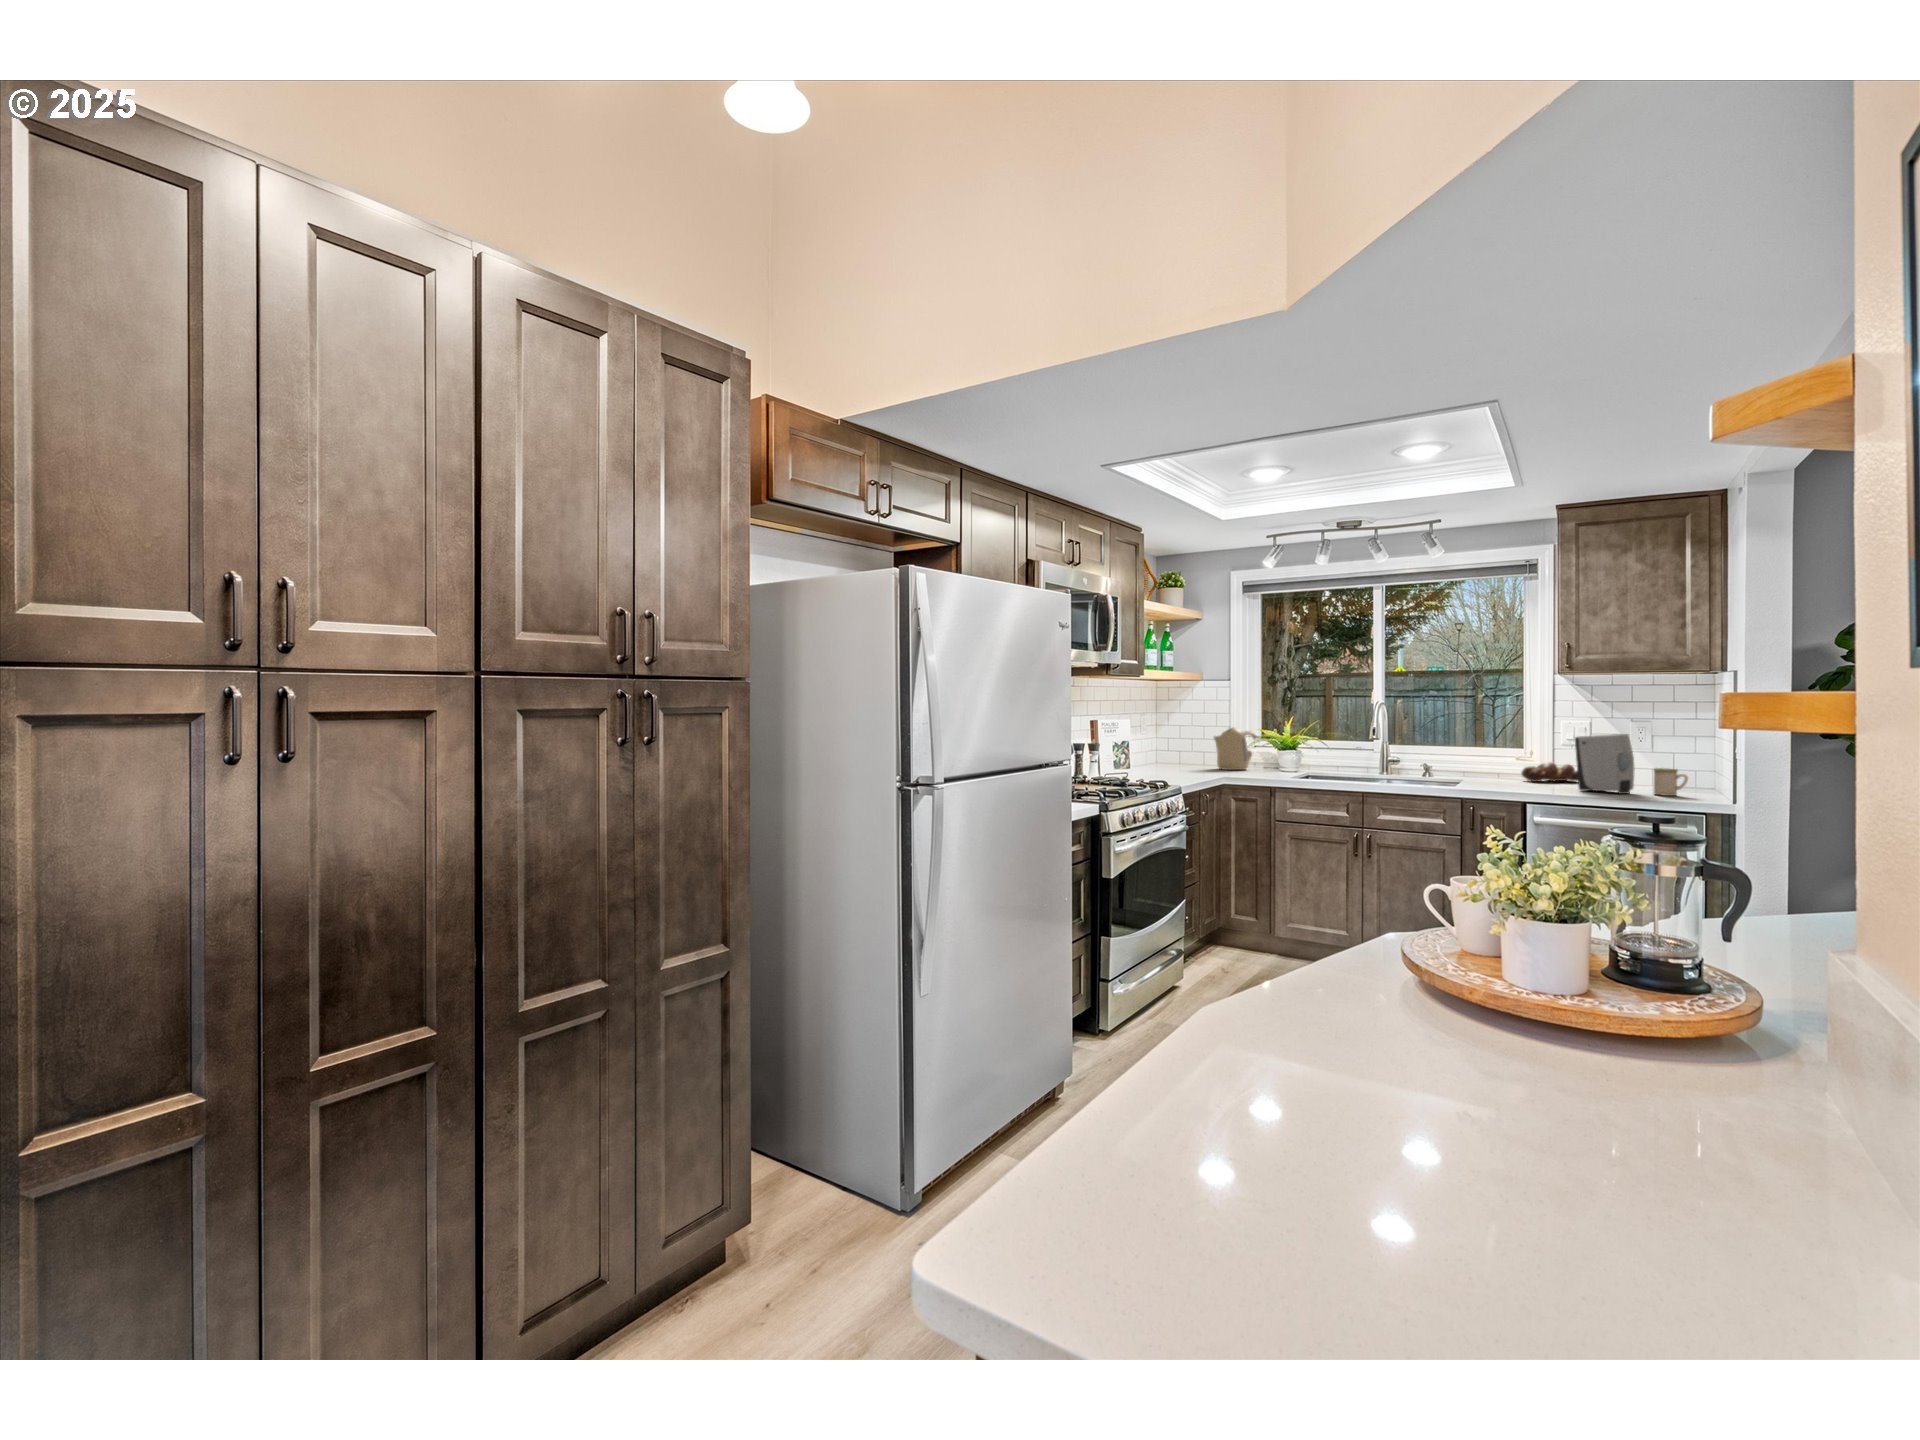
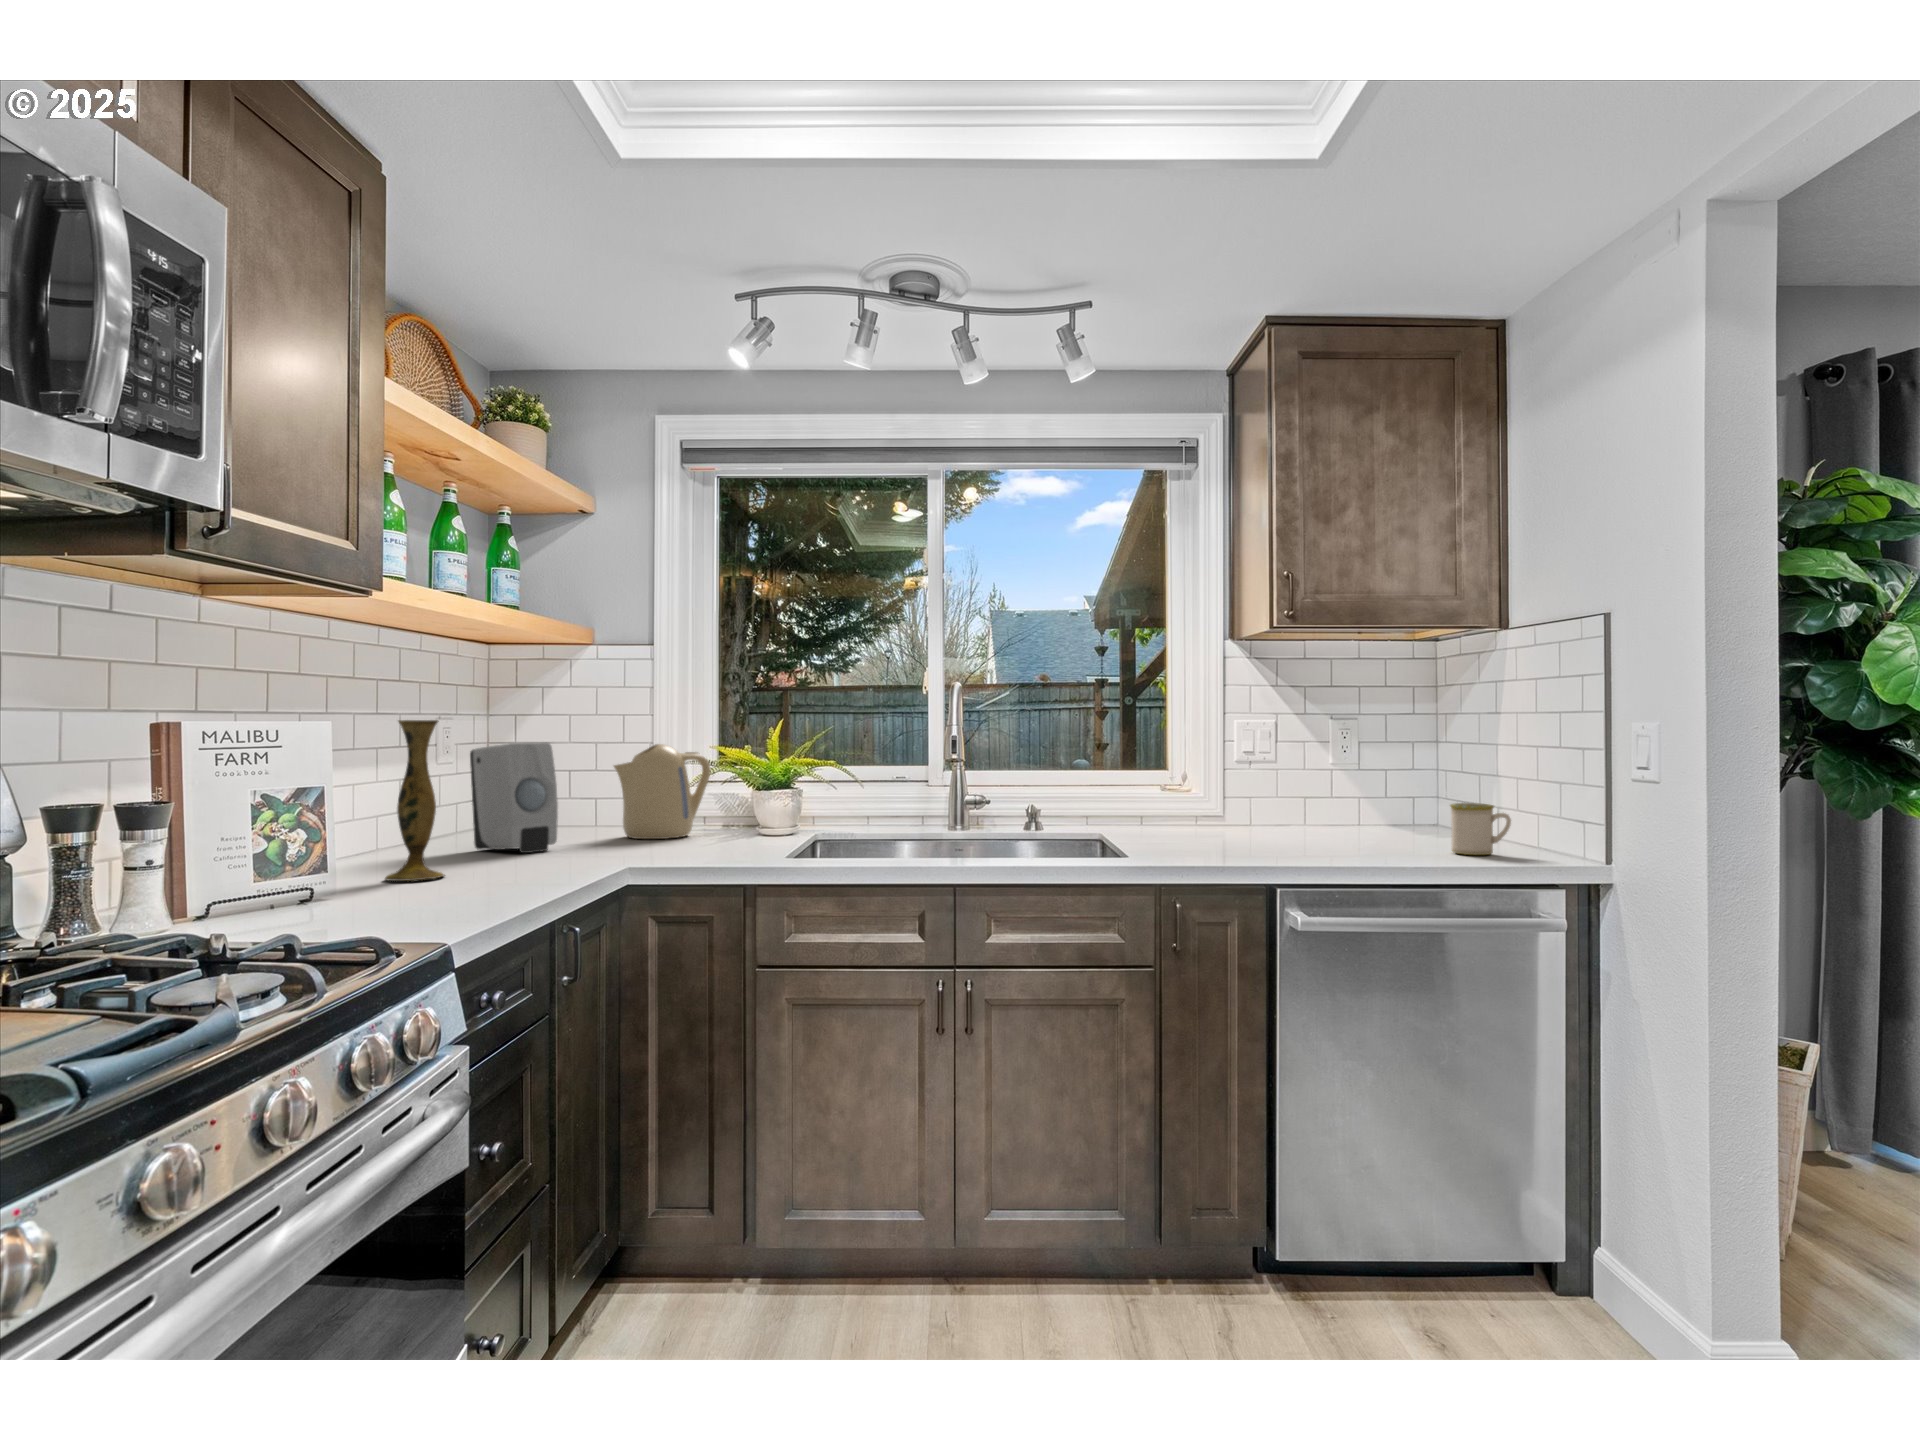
vase: none [1134,719,1154,777] -> present [385,720,444,881]
soap dispenser: present [1575,734,1634,794] -> present [470,743,558,853]
bread loaf: present [1522,762,1578,782] -> none [1193,797,1283,835]

